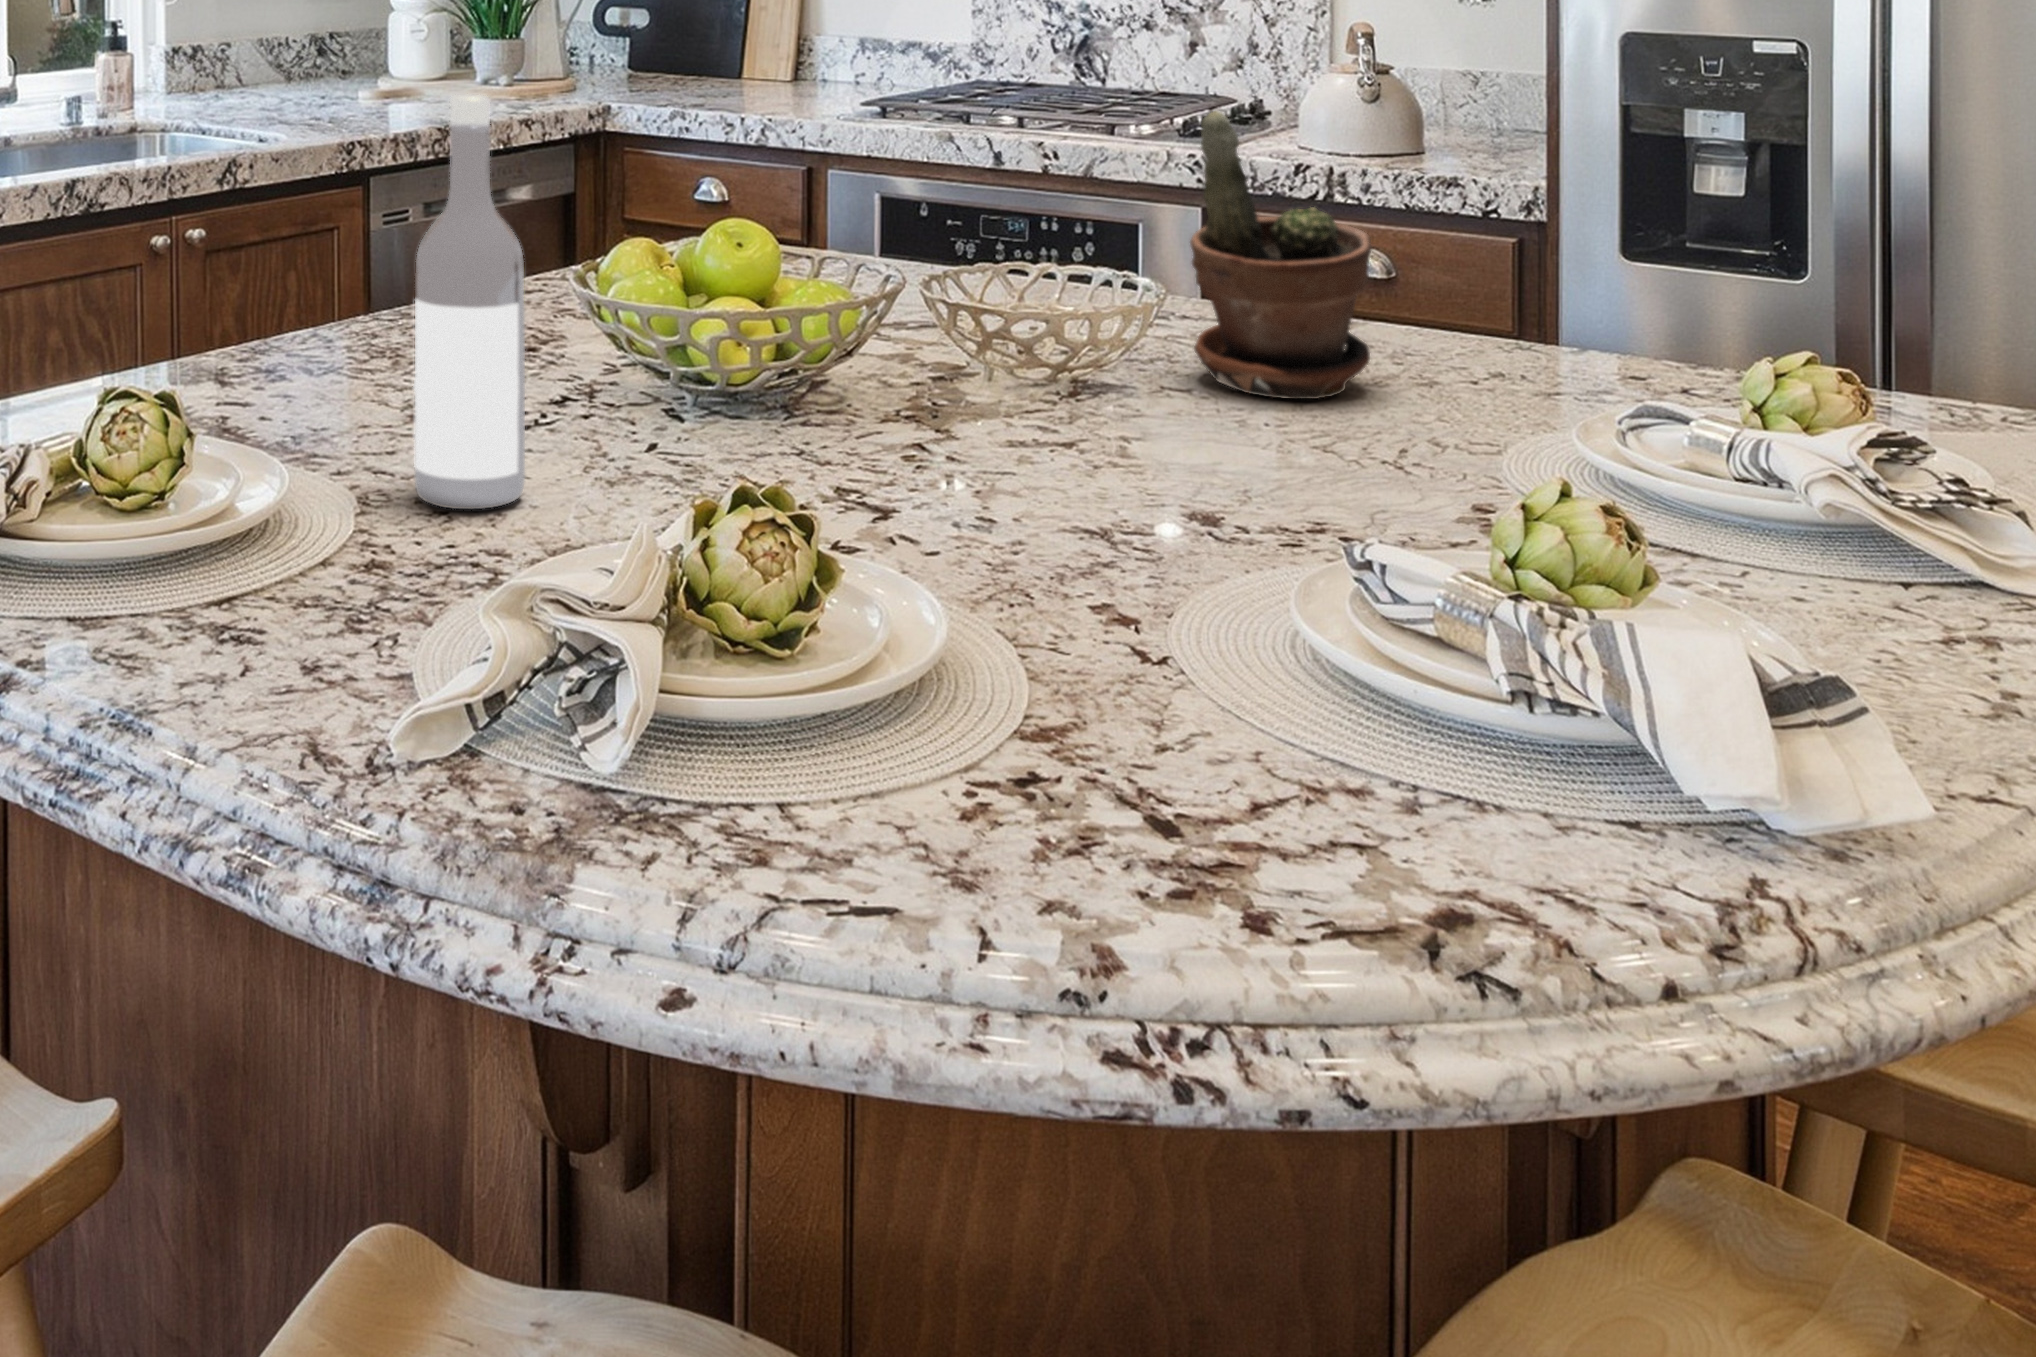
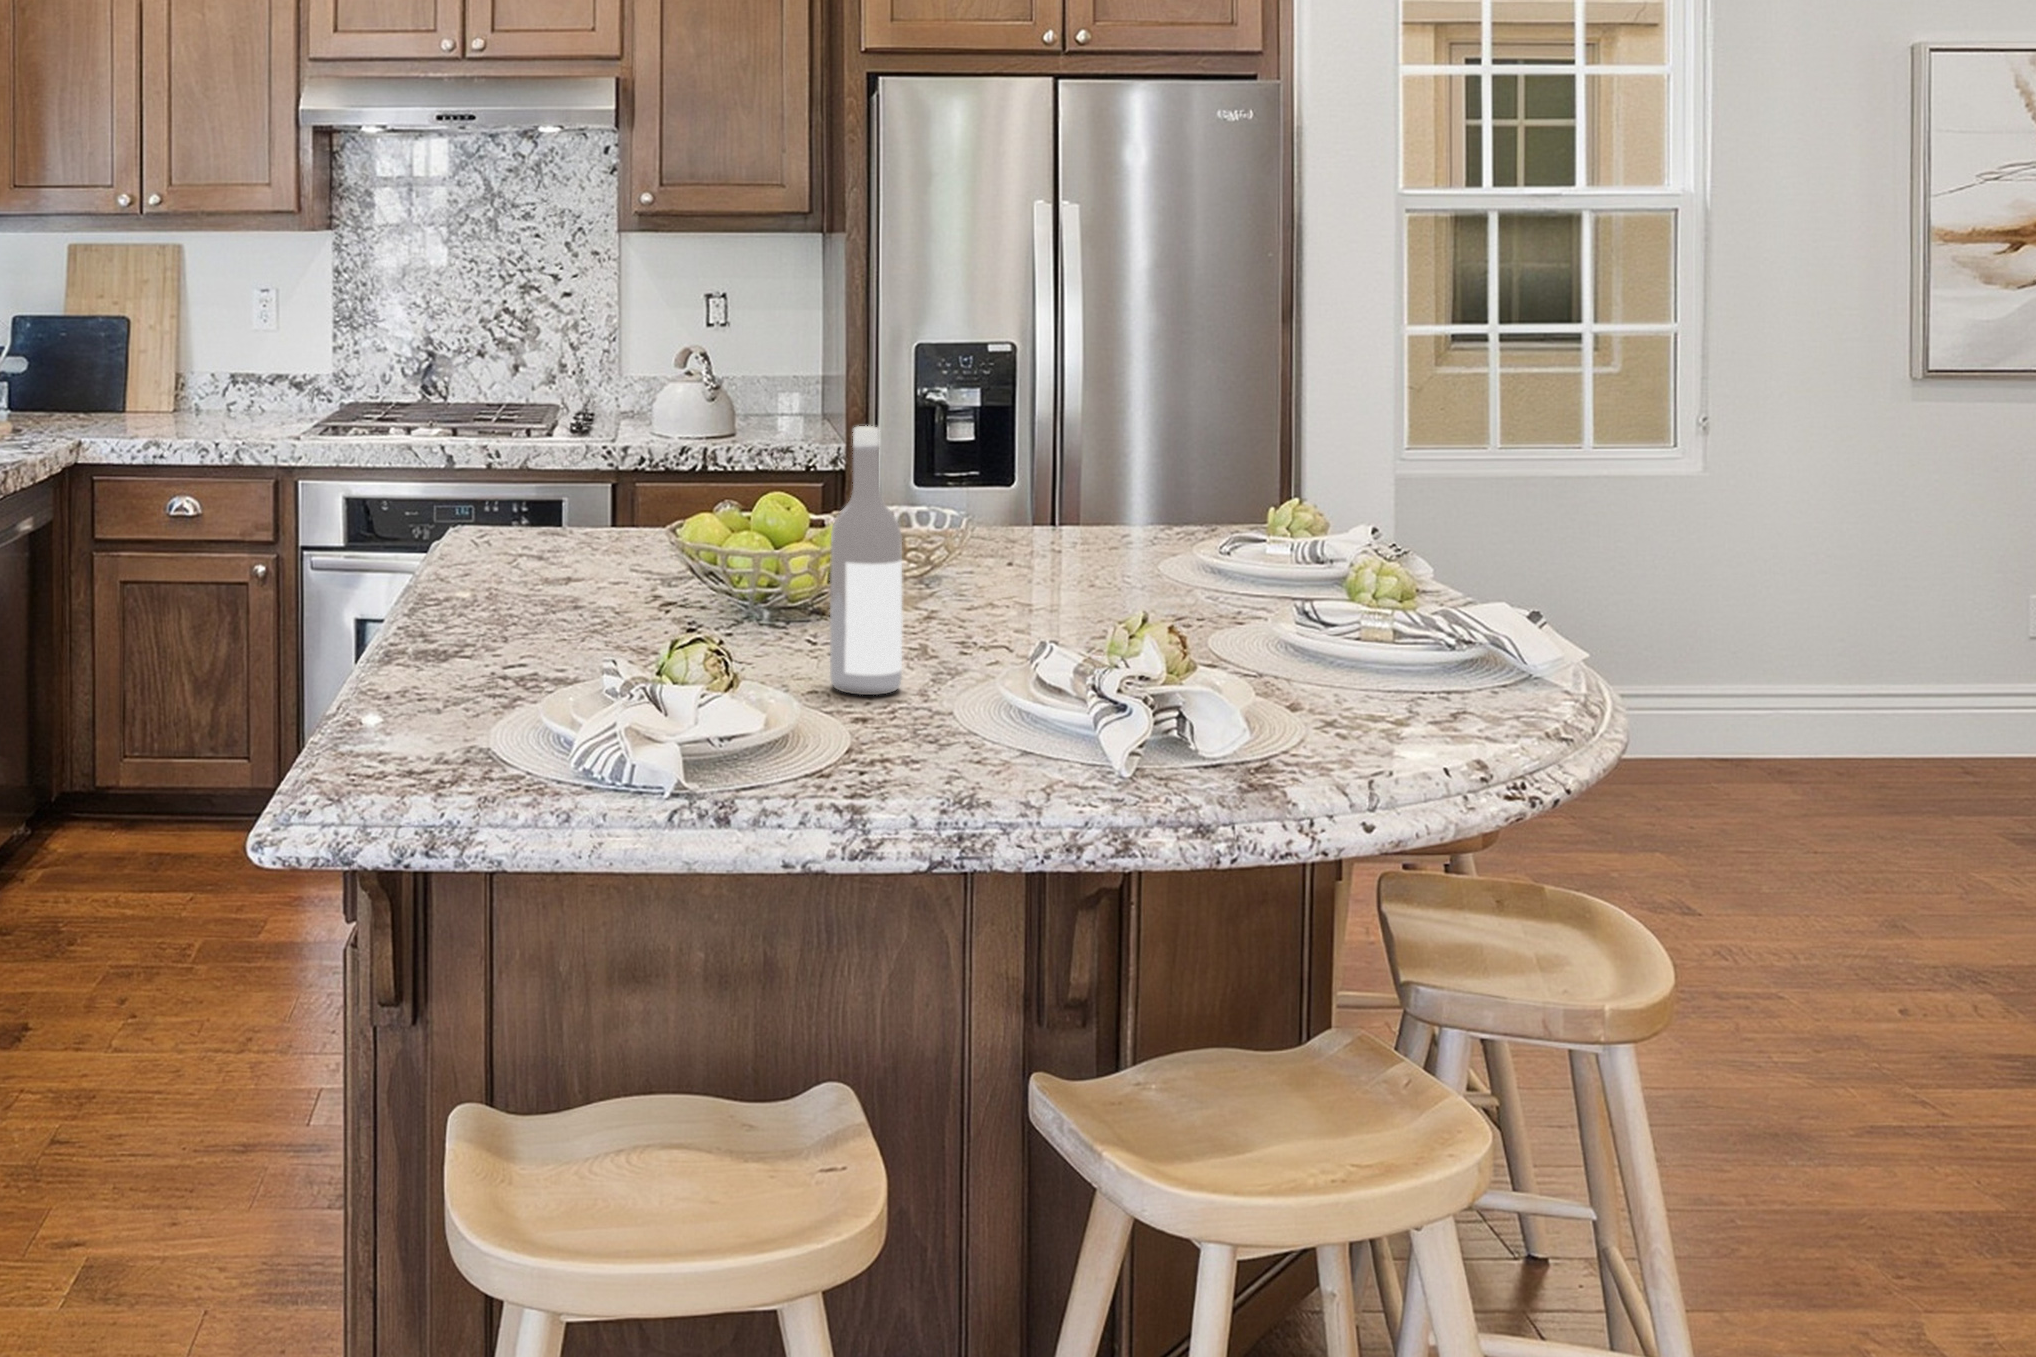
potted plant: present [1190,111,1372,399] -> none [970,409,1076,576]

